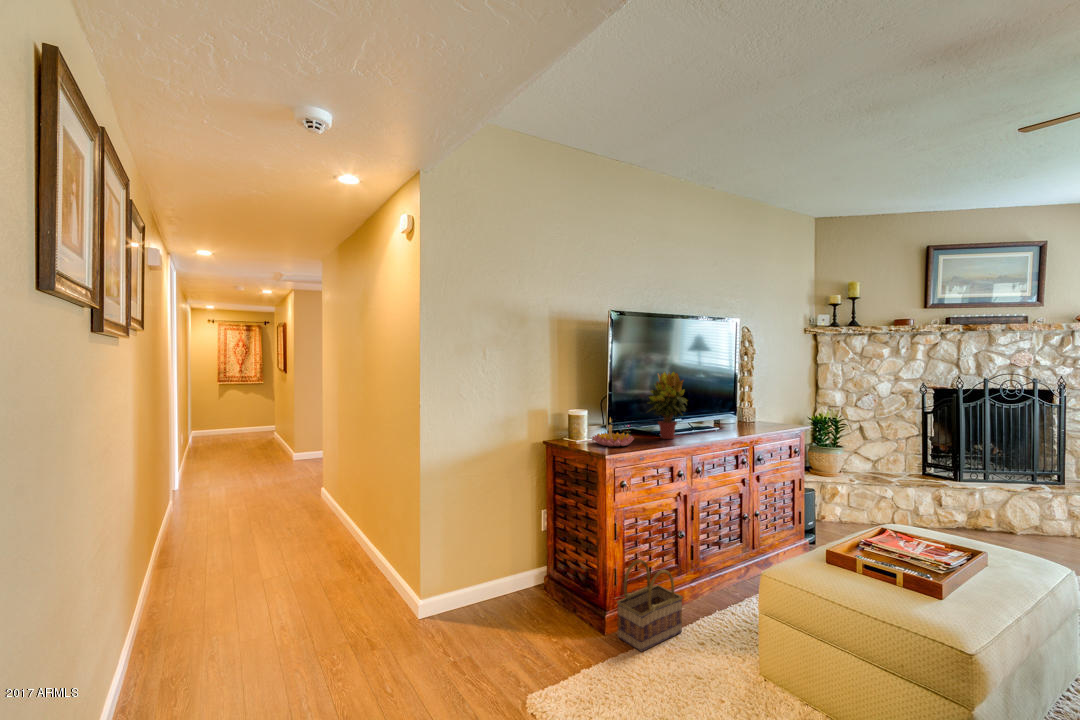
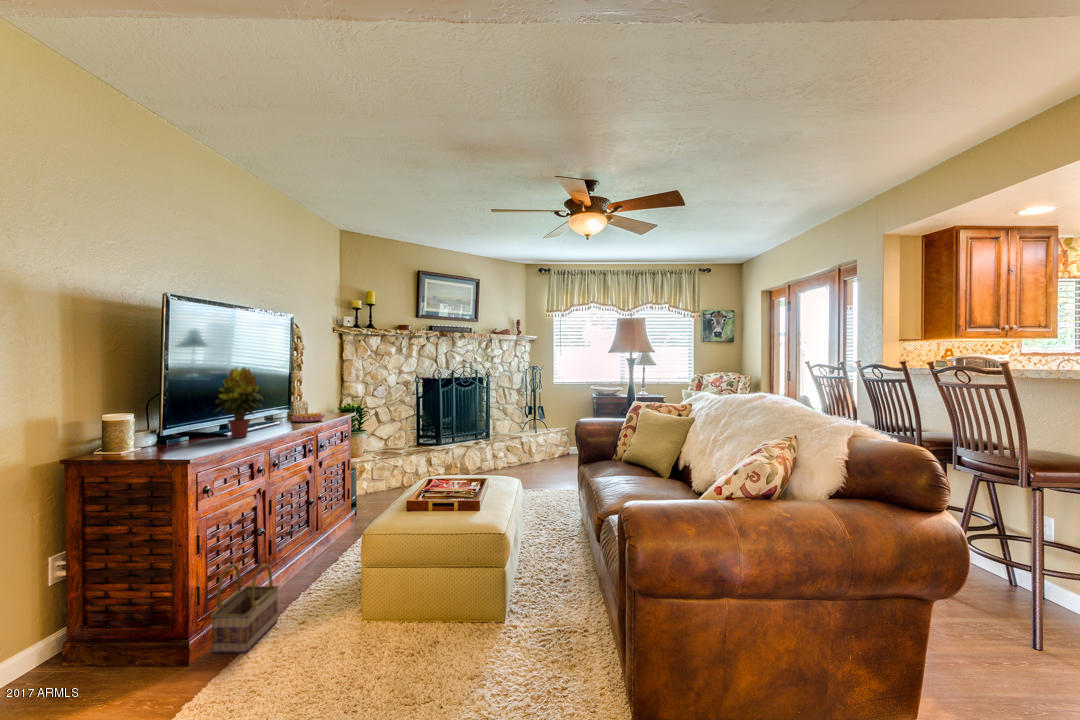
candle holder: present [592,417,634,447] -> present [292,402,325,423]

